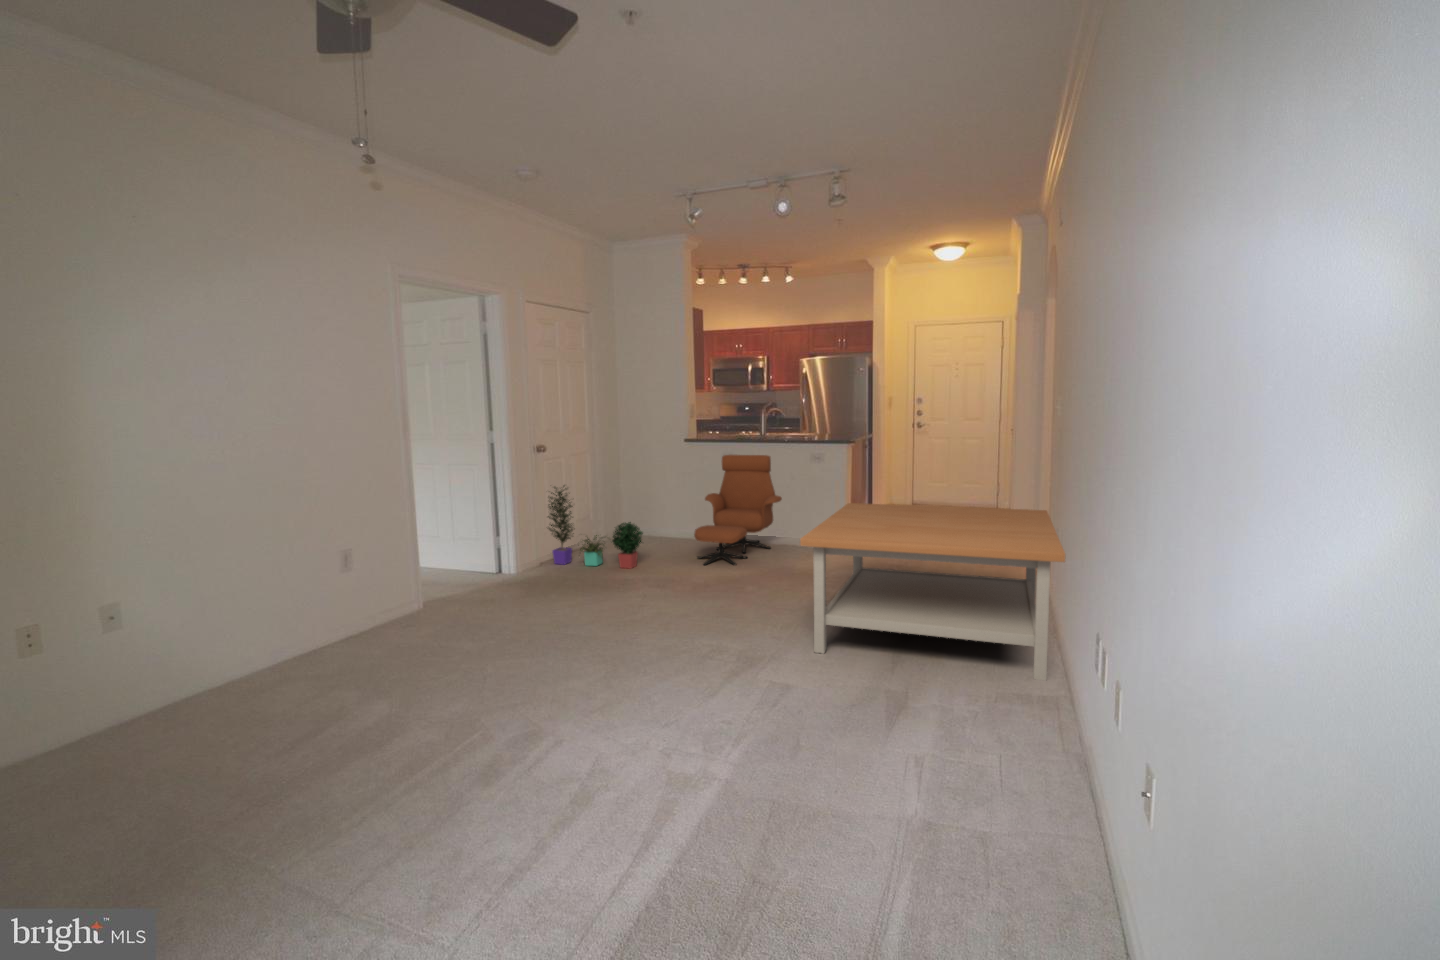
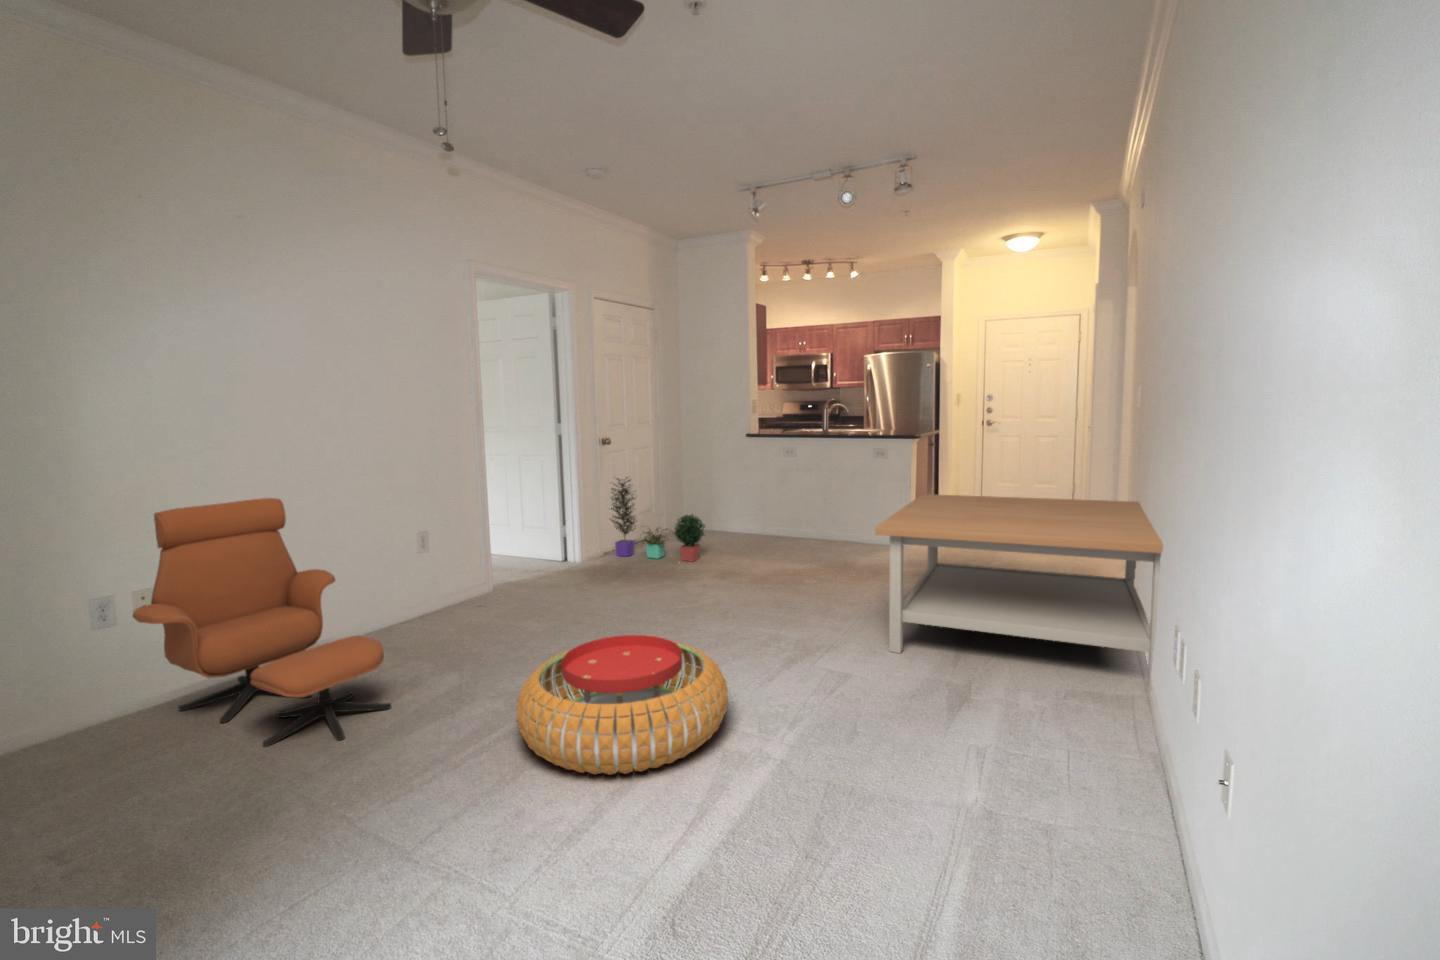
lounge chair: present [694,455,782,565] -> present [133,498,391,746]
pouf: none [469,645,666,773] -> present [516,635,728,775]

